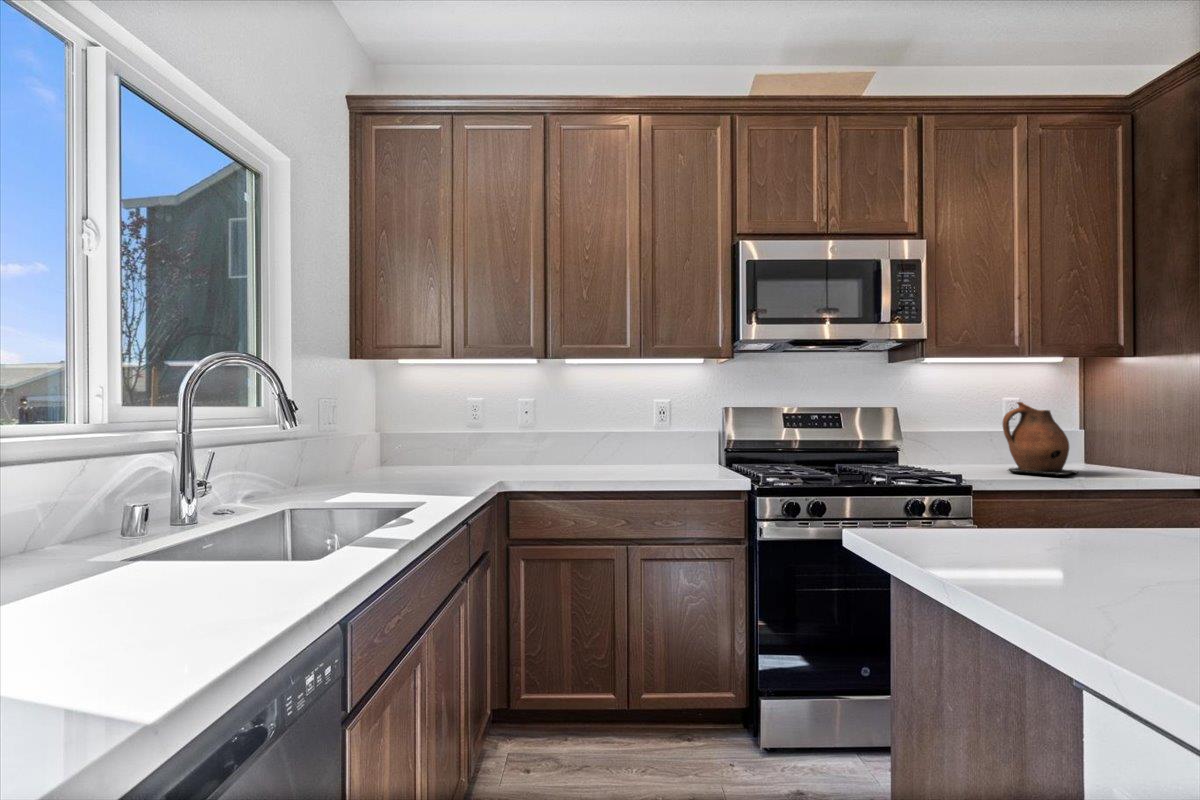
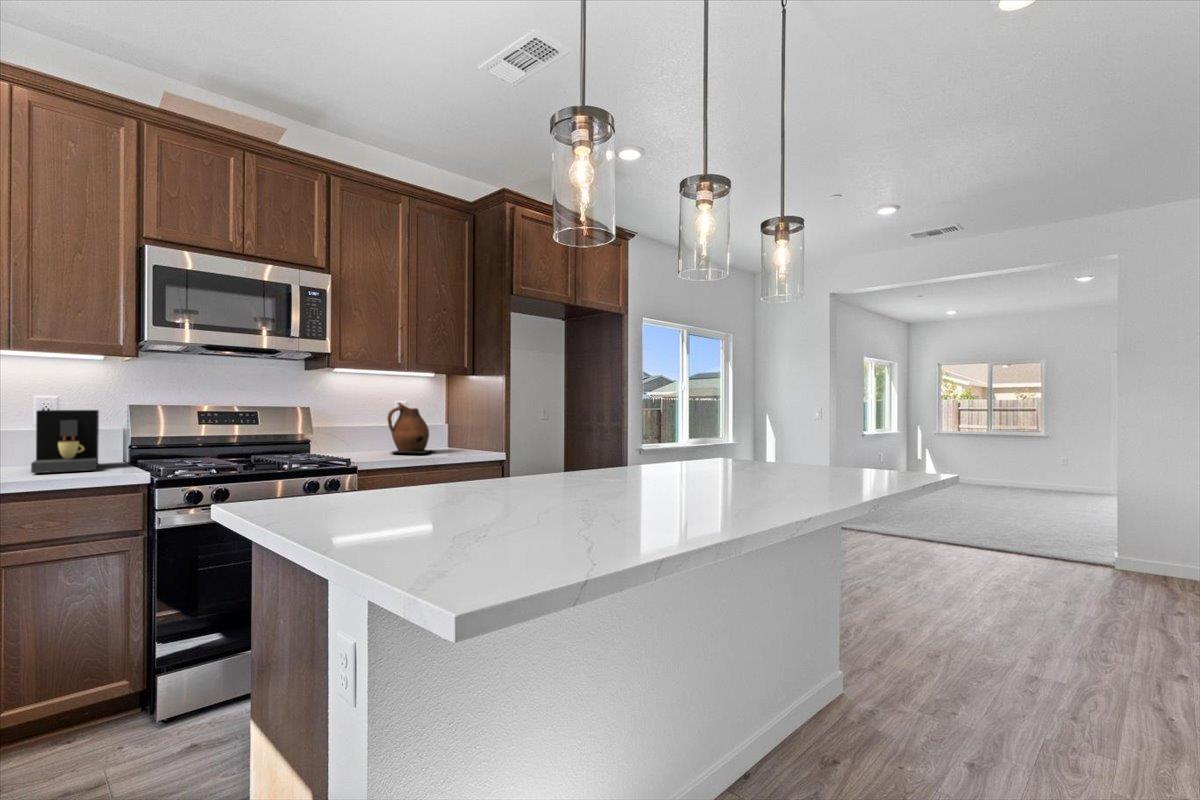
coffee maker: none [656,412,702,471] -> present [31,410,99,473]

